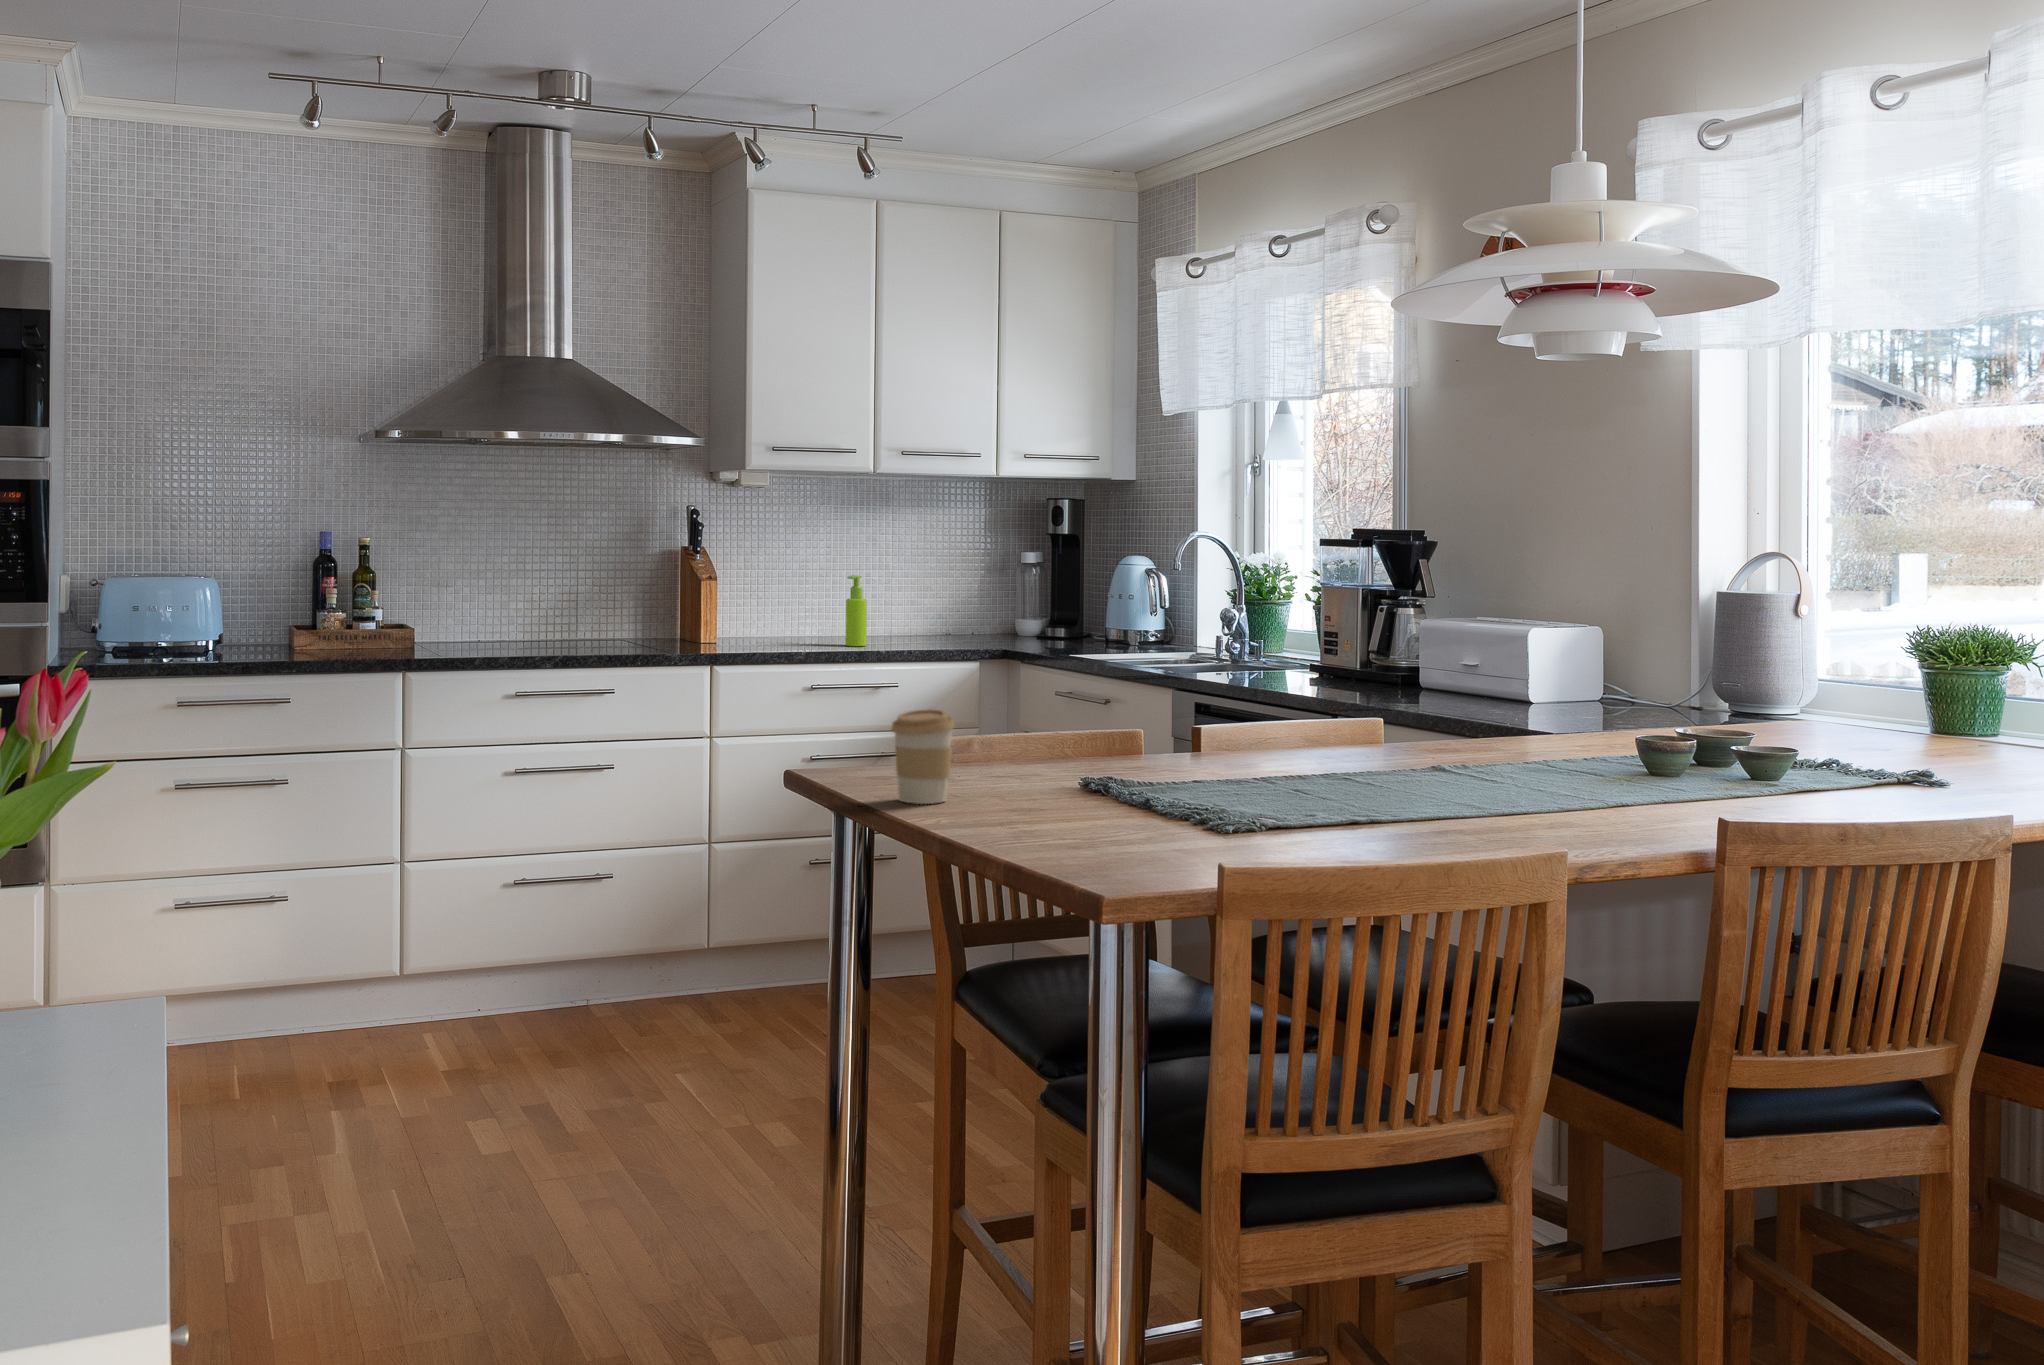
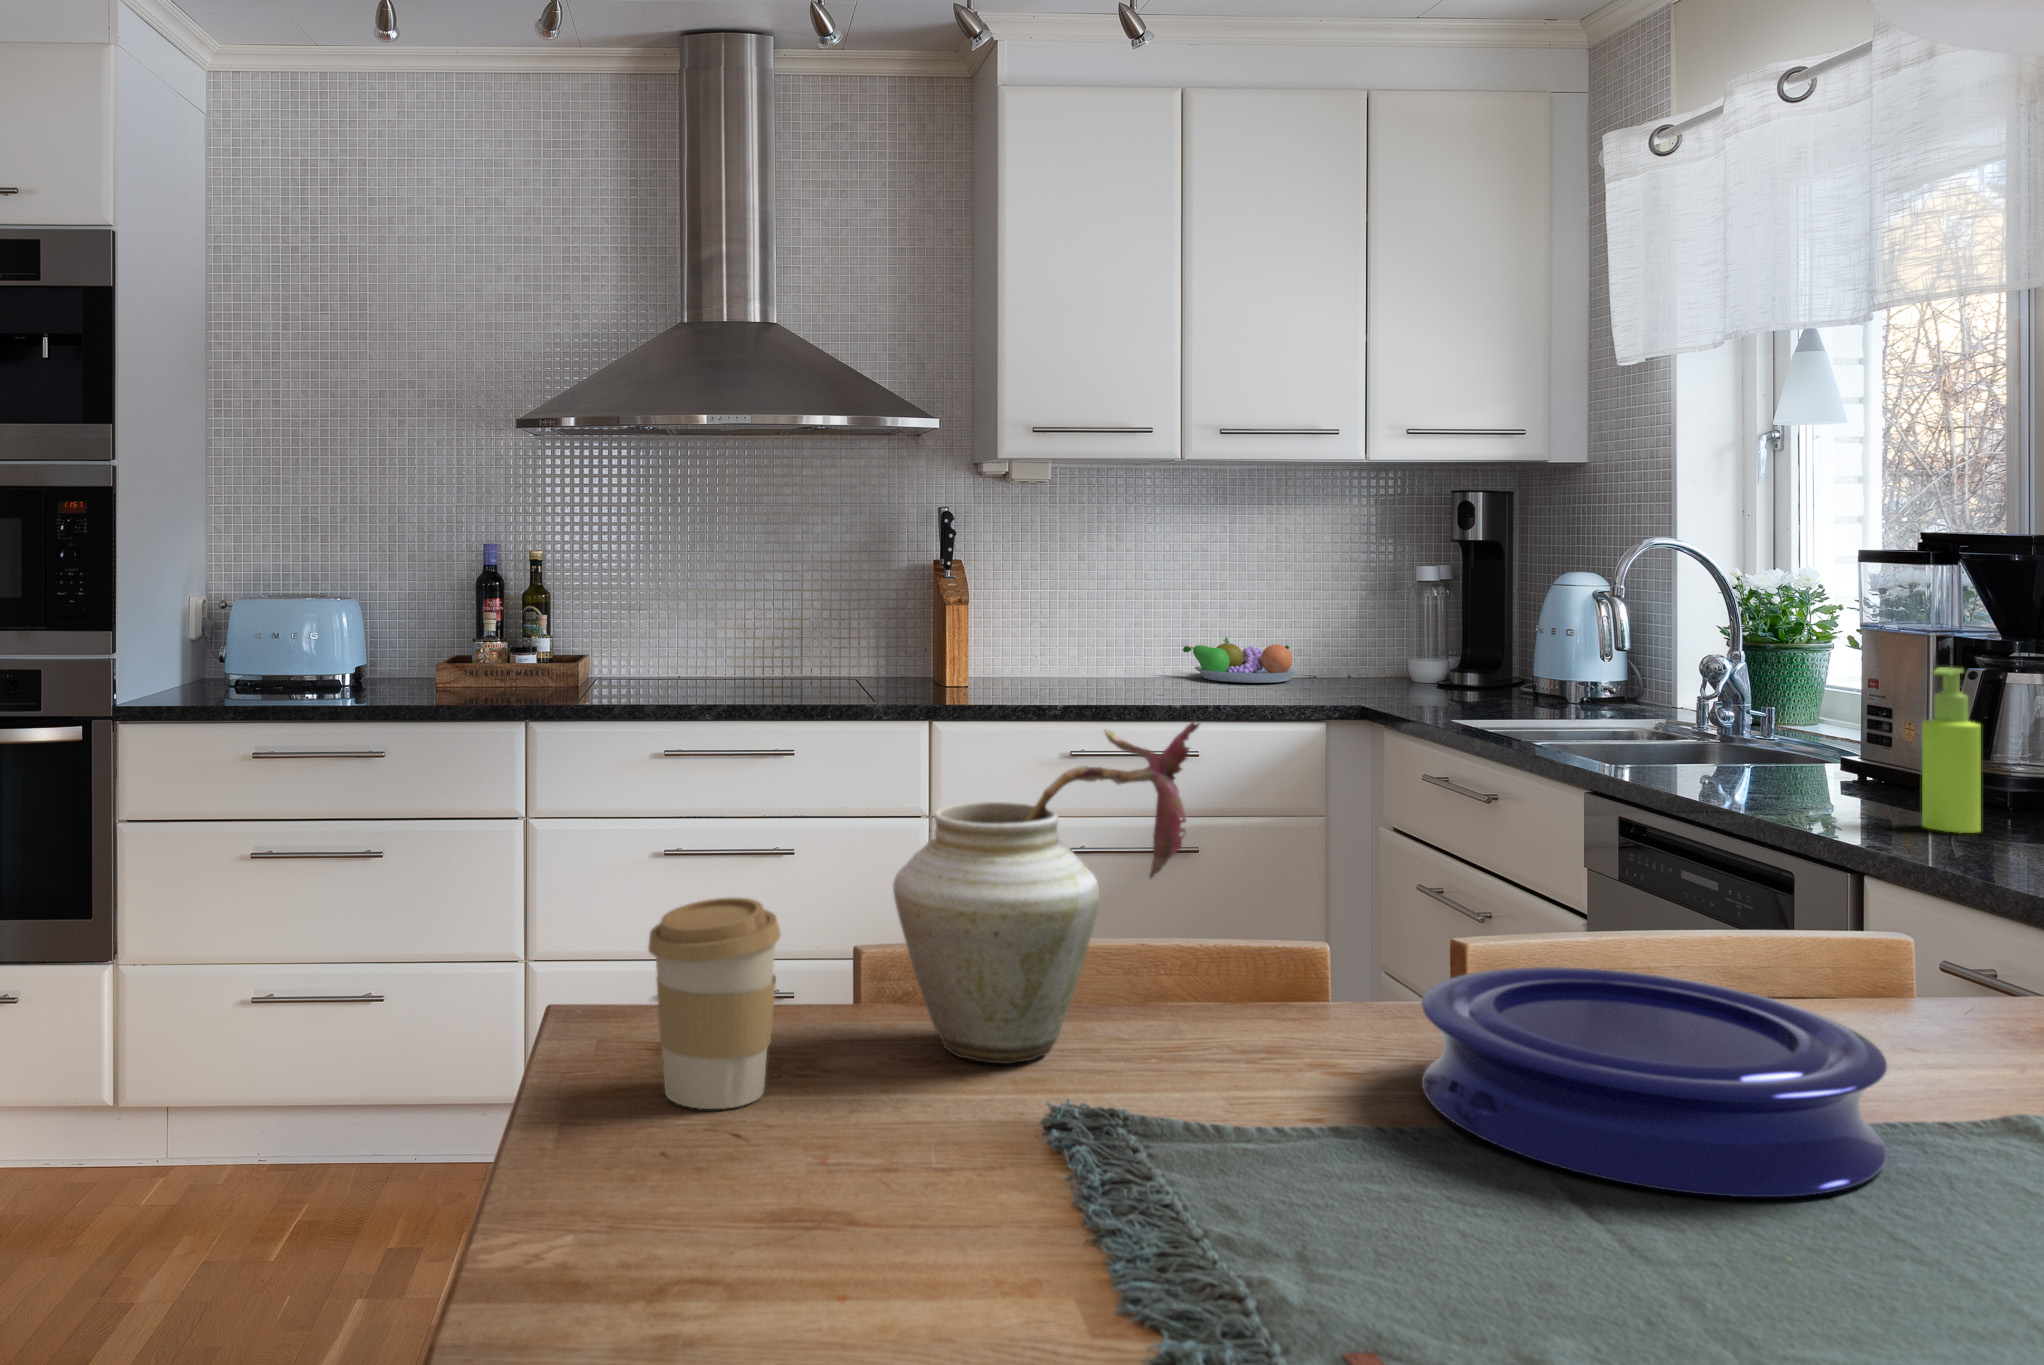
soap dispenser: present [846,575,867,646] -> present [1922,667,1981,833]
fruit bowl: none [867,604,950,637] -> present [1183,637,1299,683]
vase: none [971,622,1107,786] -> present [893,721,1199,1064]
plate: none [1208,731,1385,792] -> present [1422,967,1887,1197]

